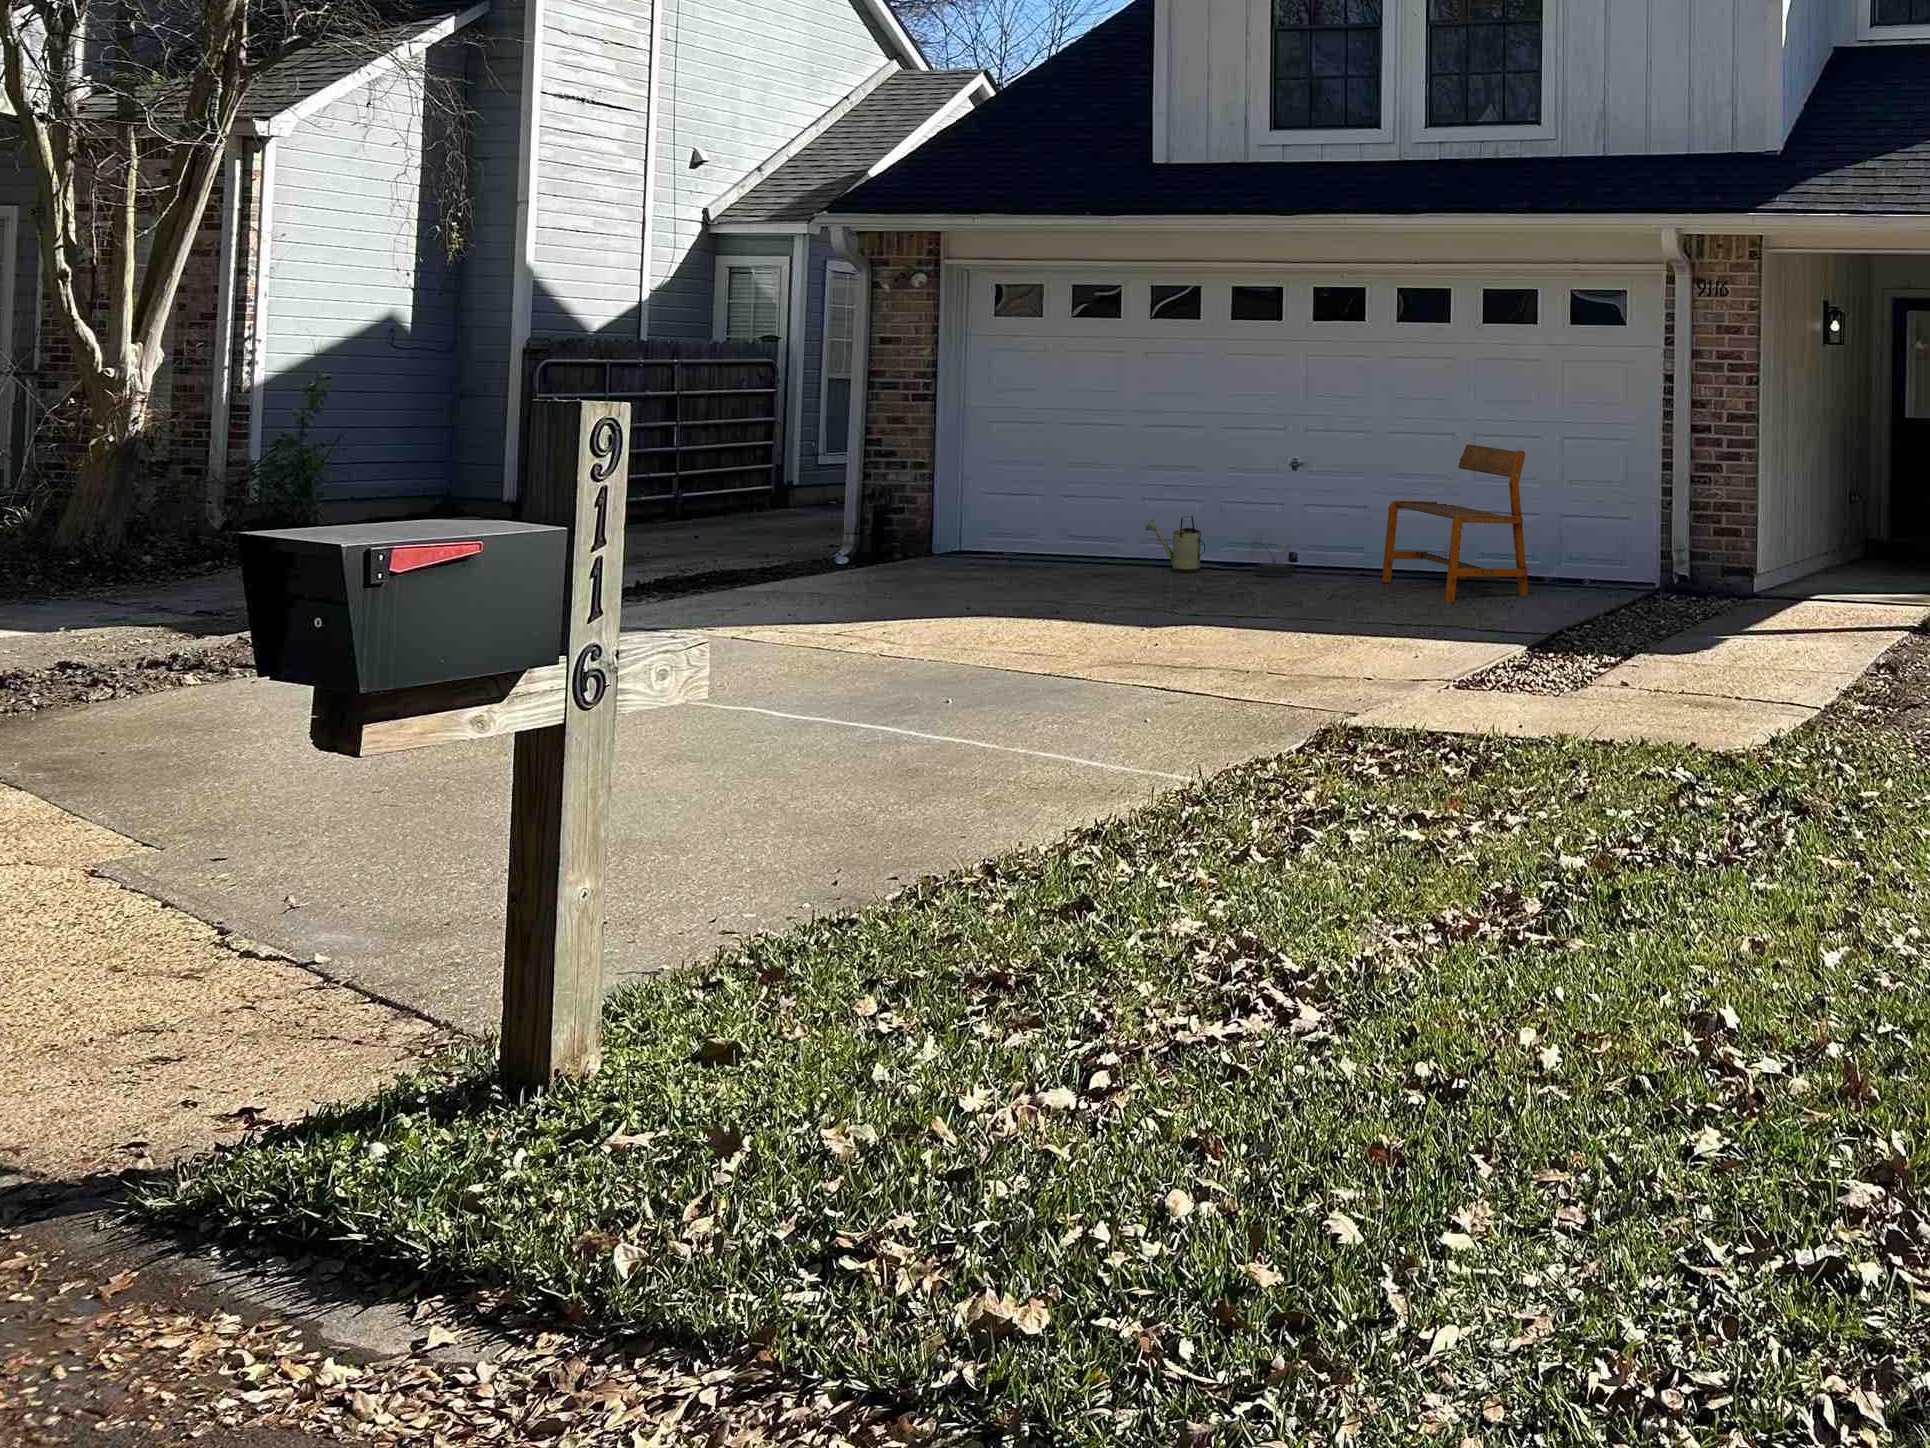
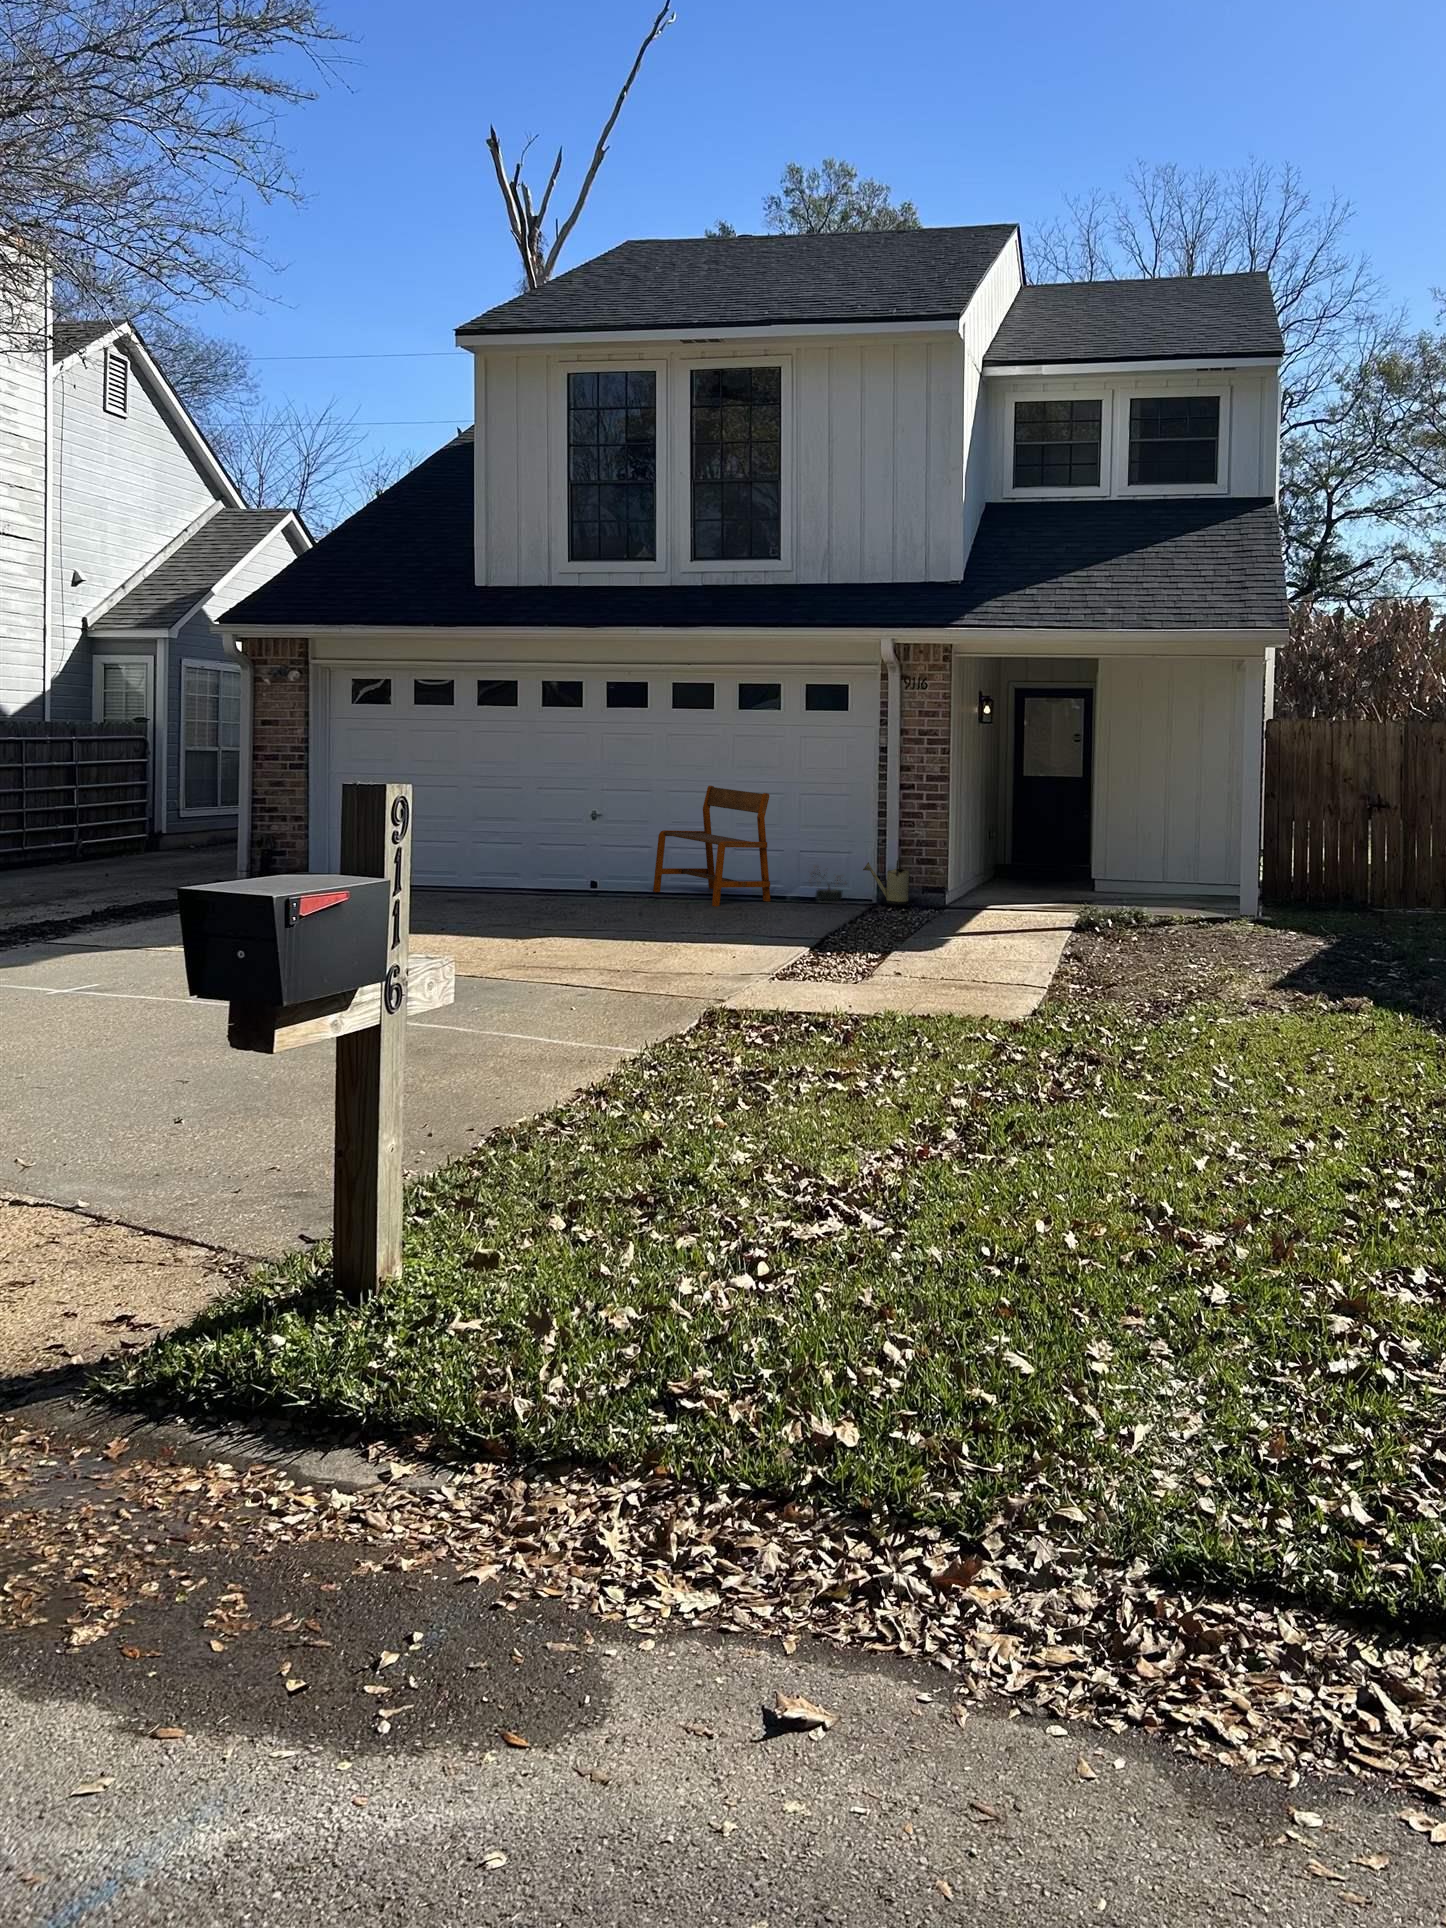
watering can: present [1145,516,1205,573] -> present [863,859,910,904]
decorative plant: present [1251,534,1295,577] -> present [810,866,846,901]

